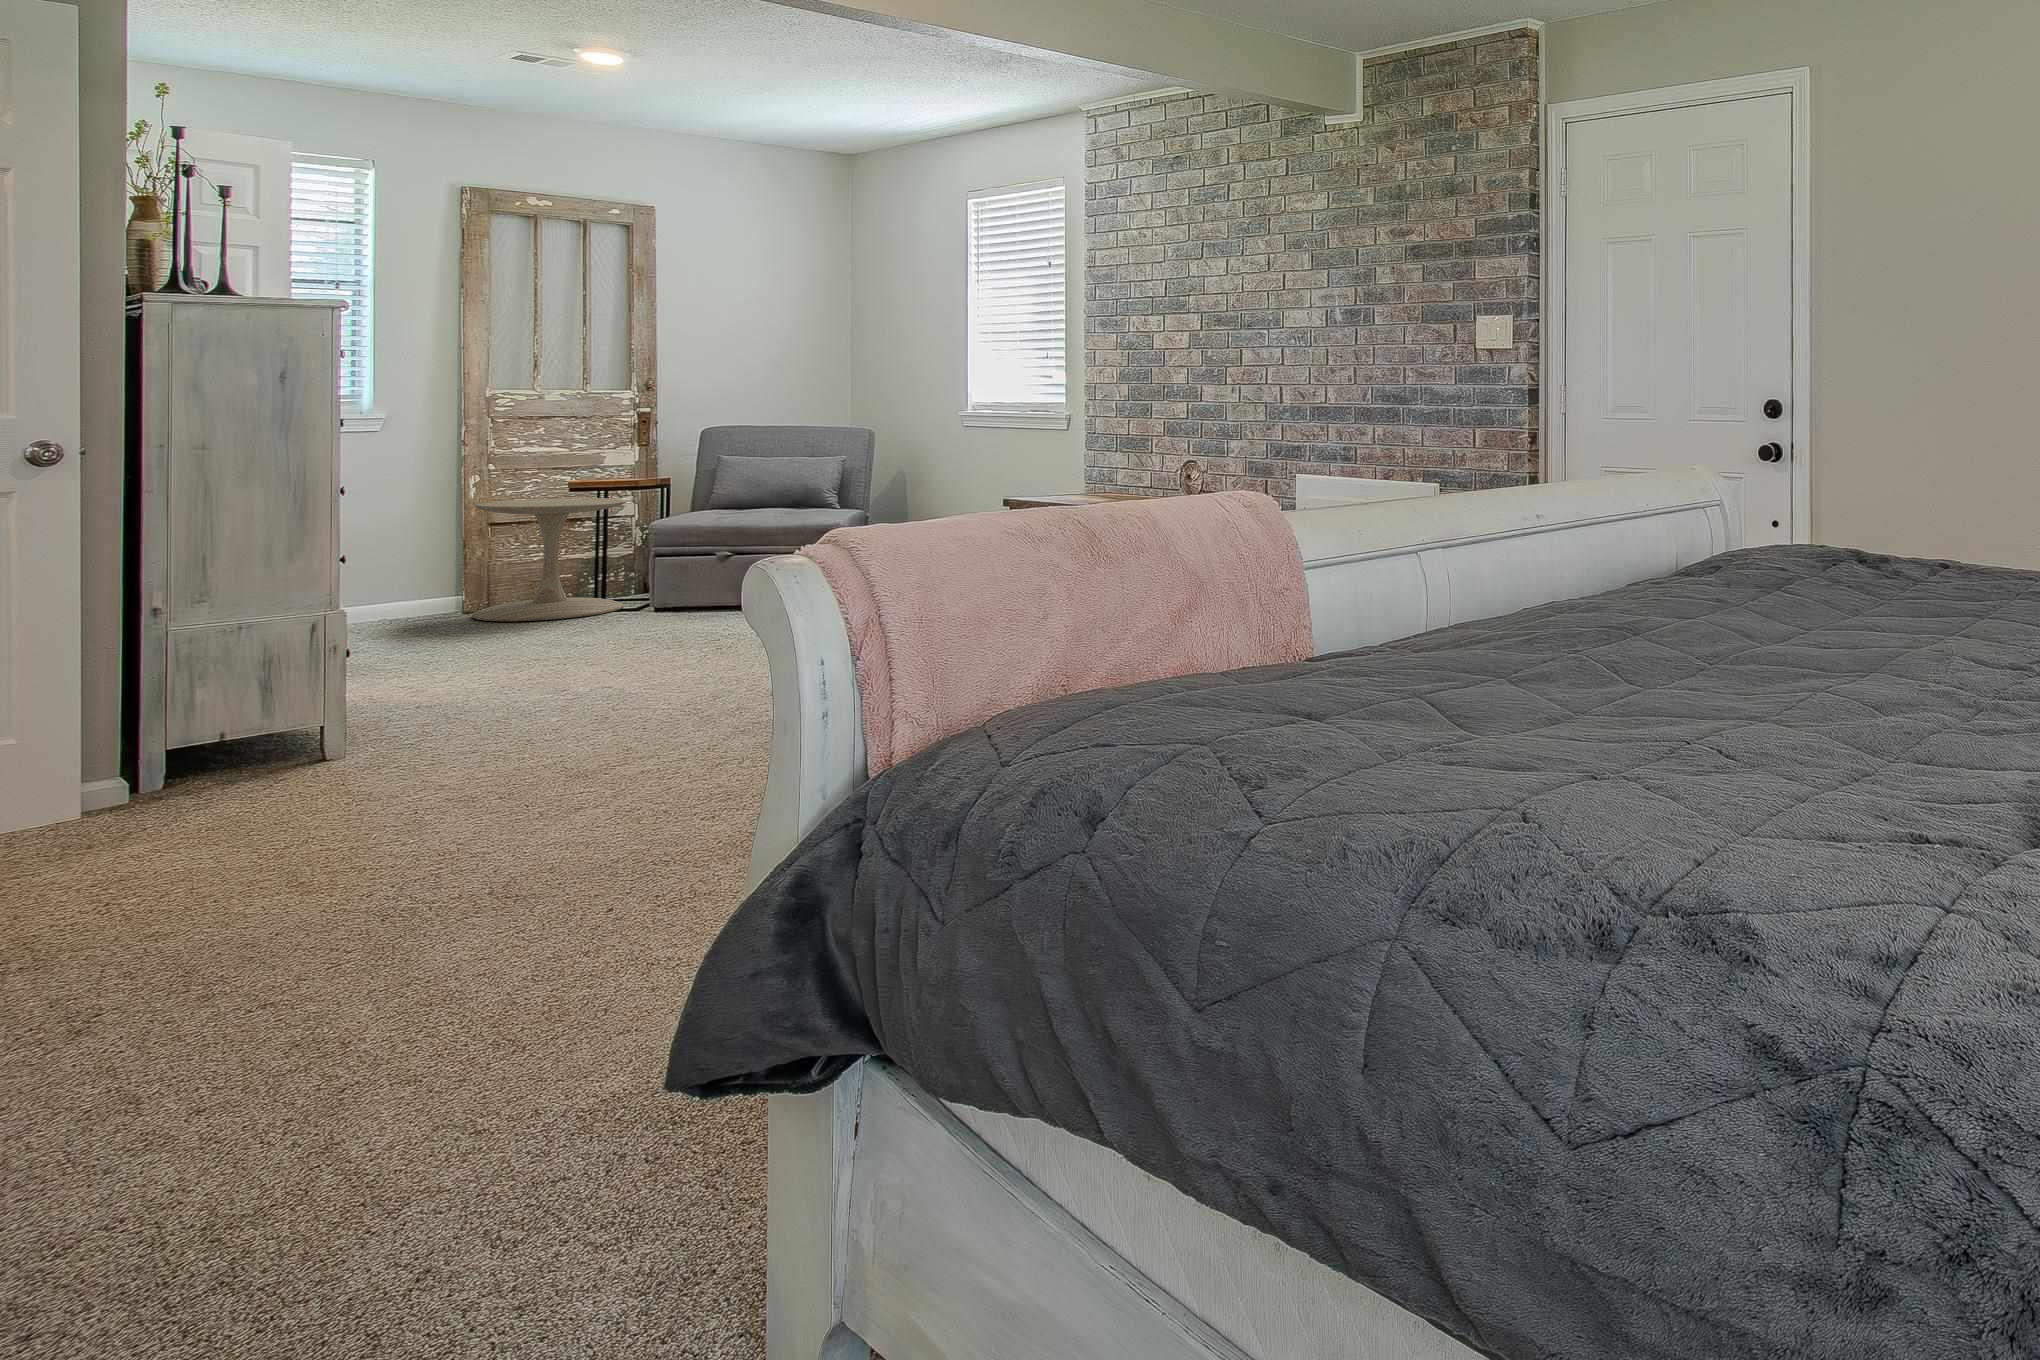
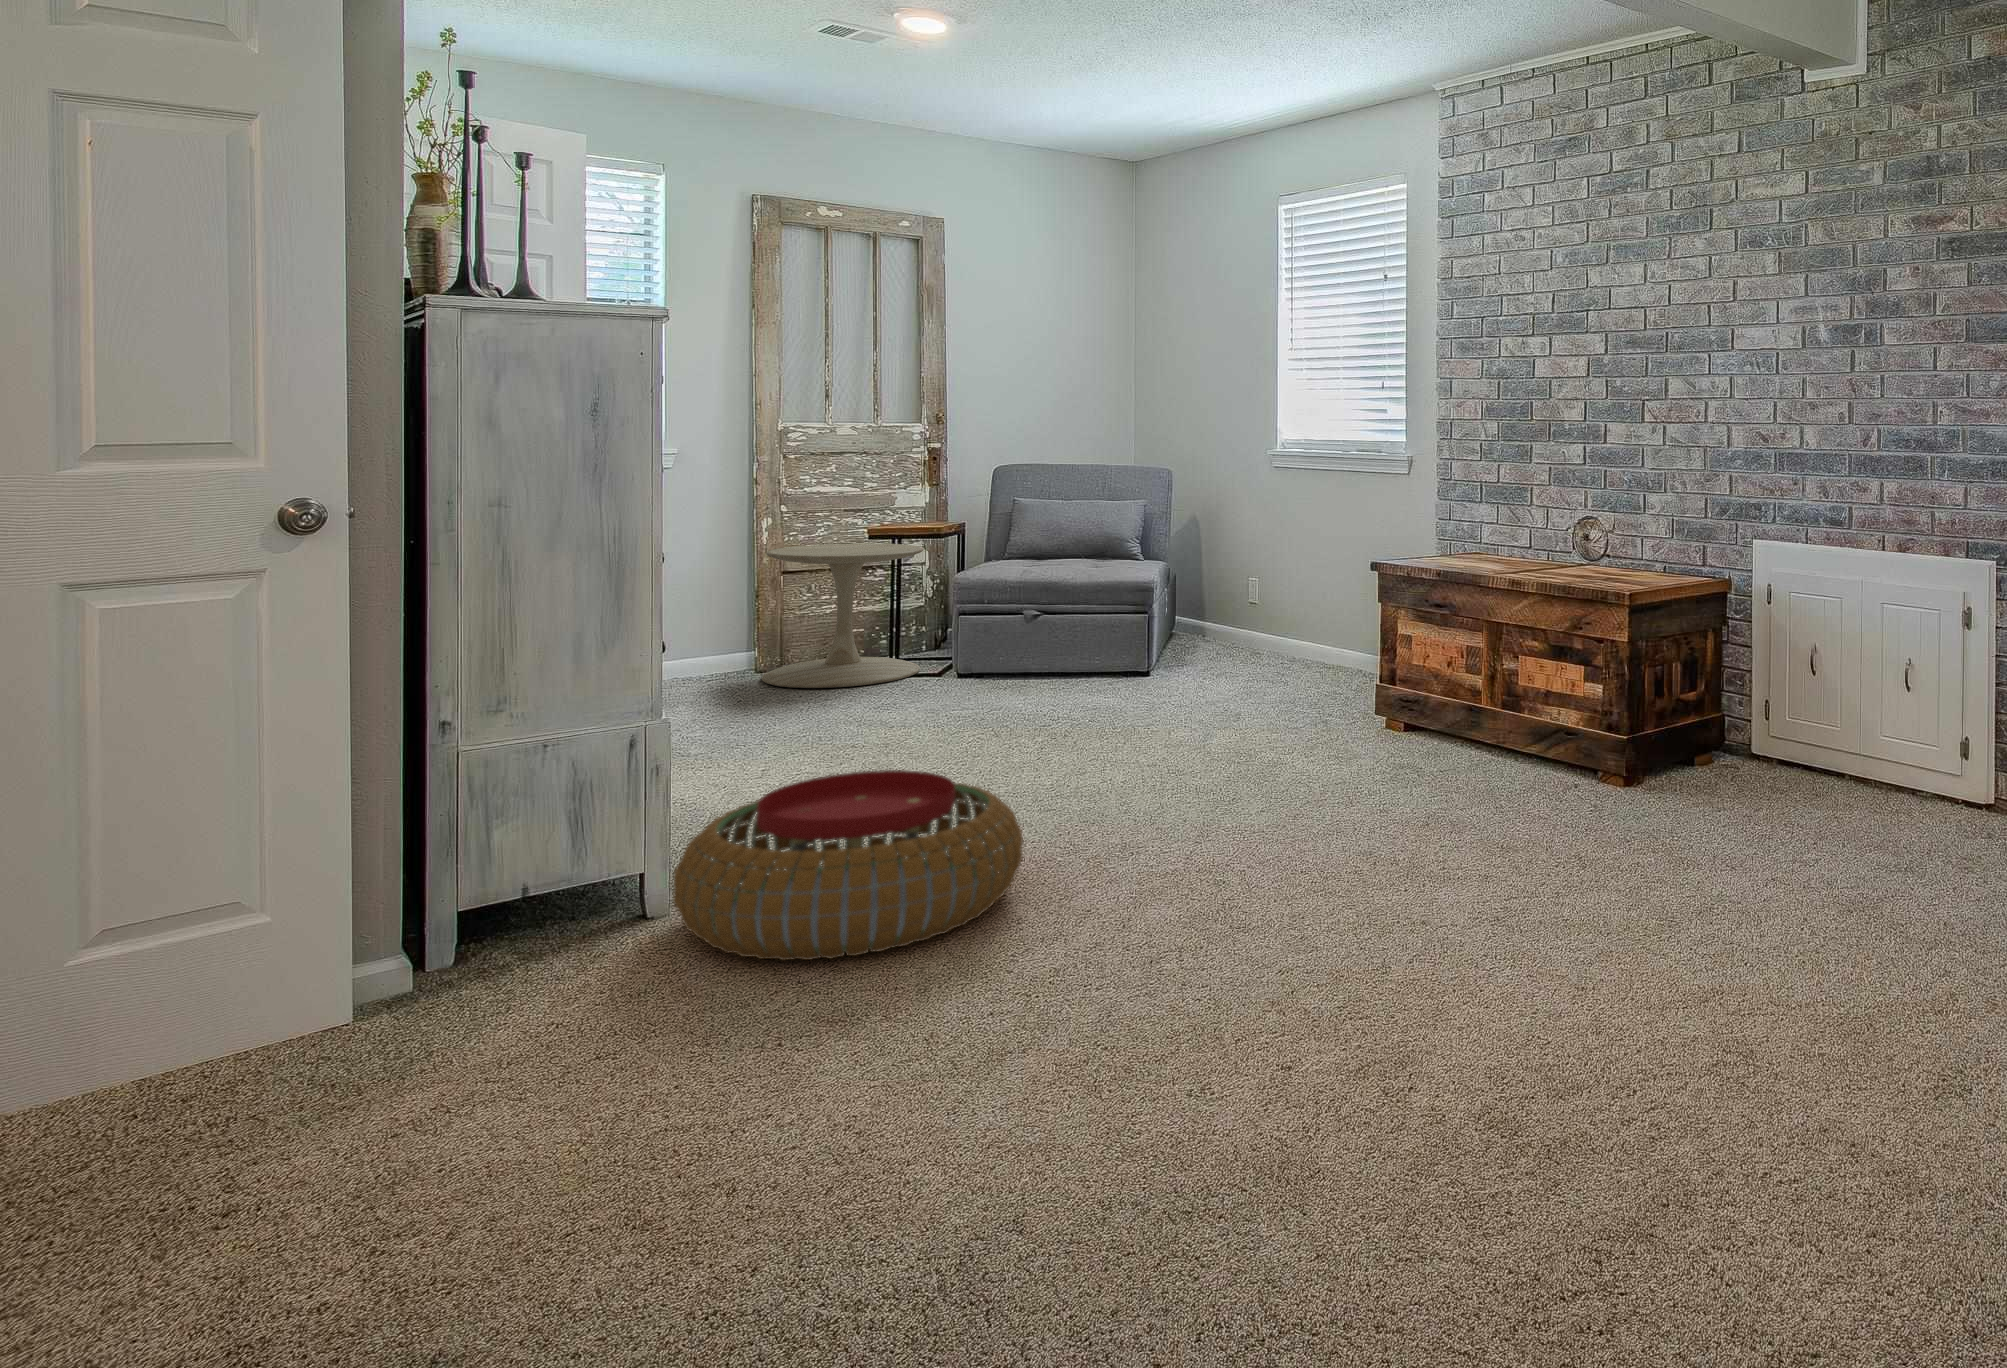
pouf: none [352,649,641,770] -> present [673,770,1023,960]

